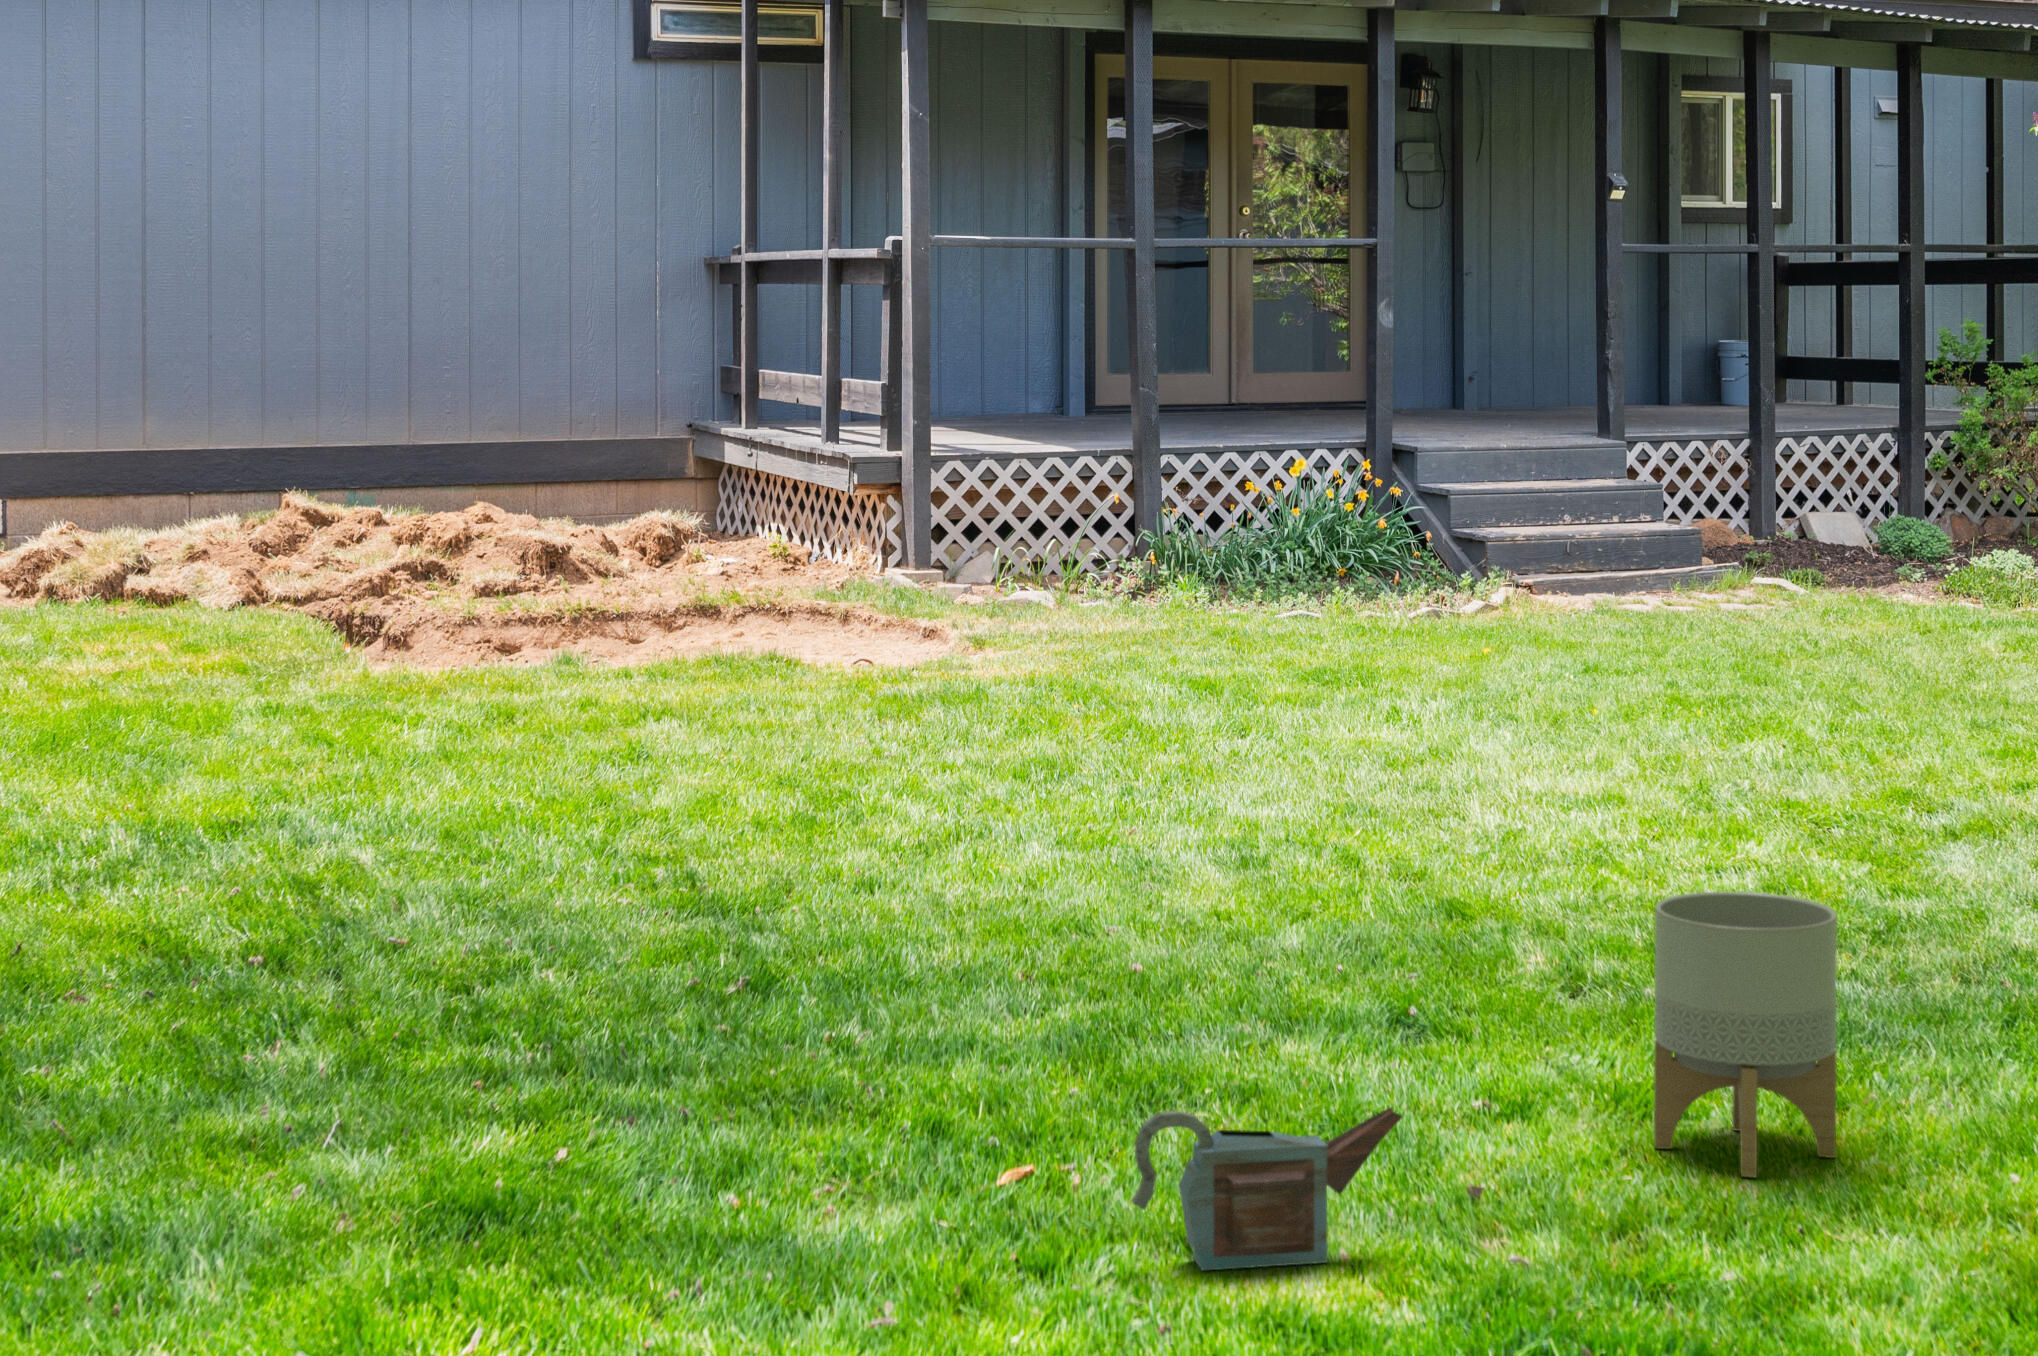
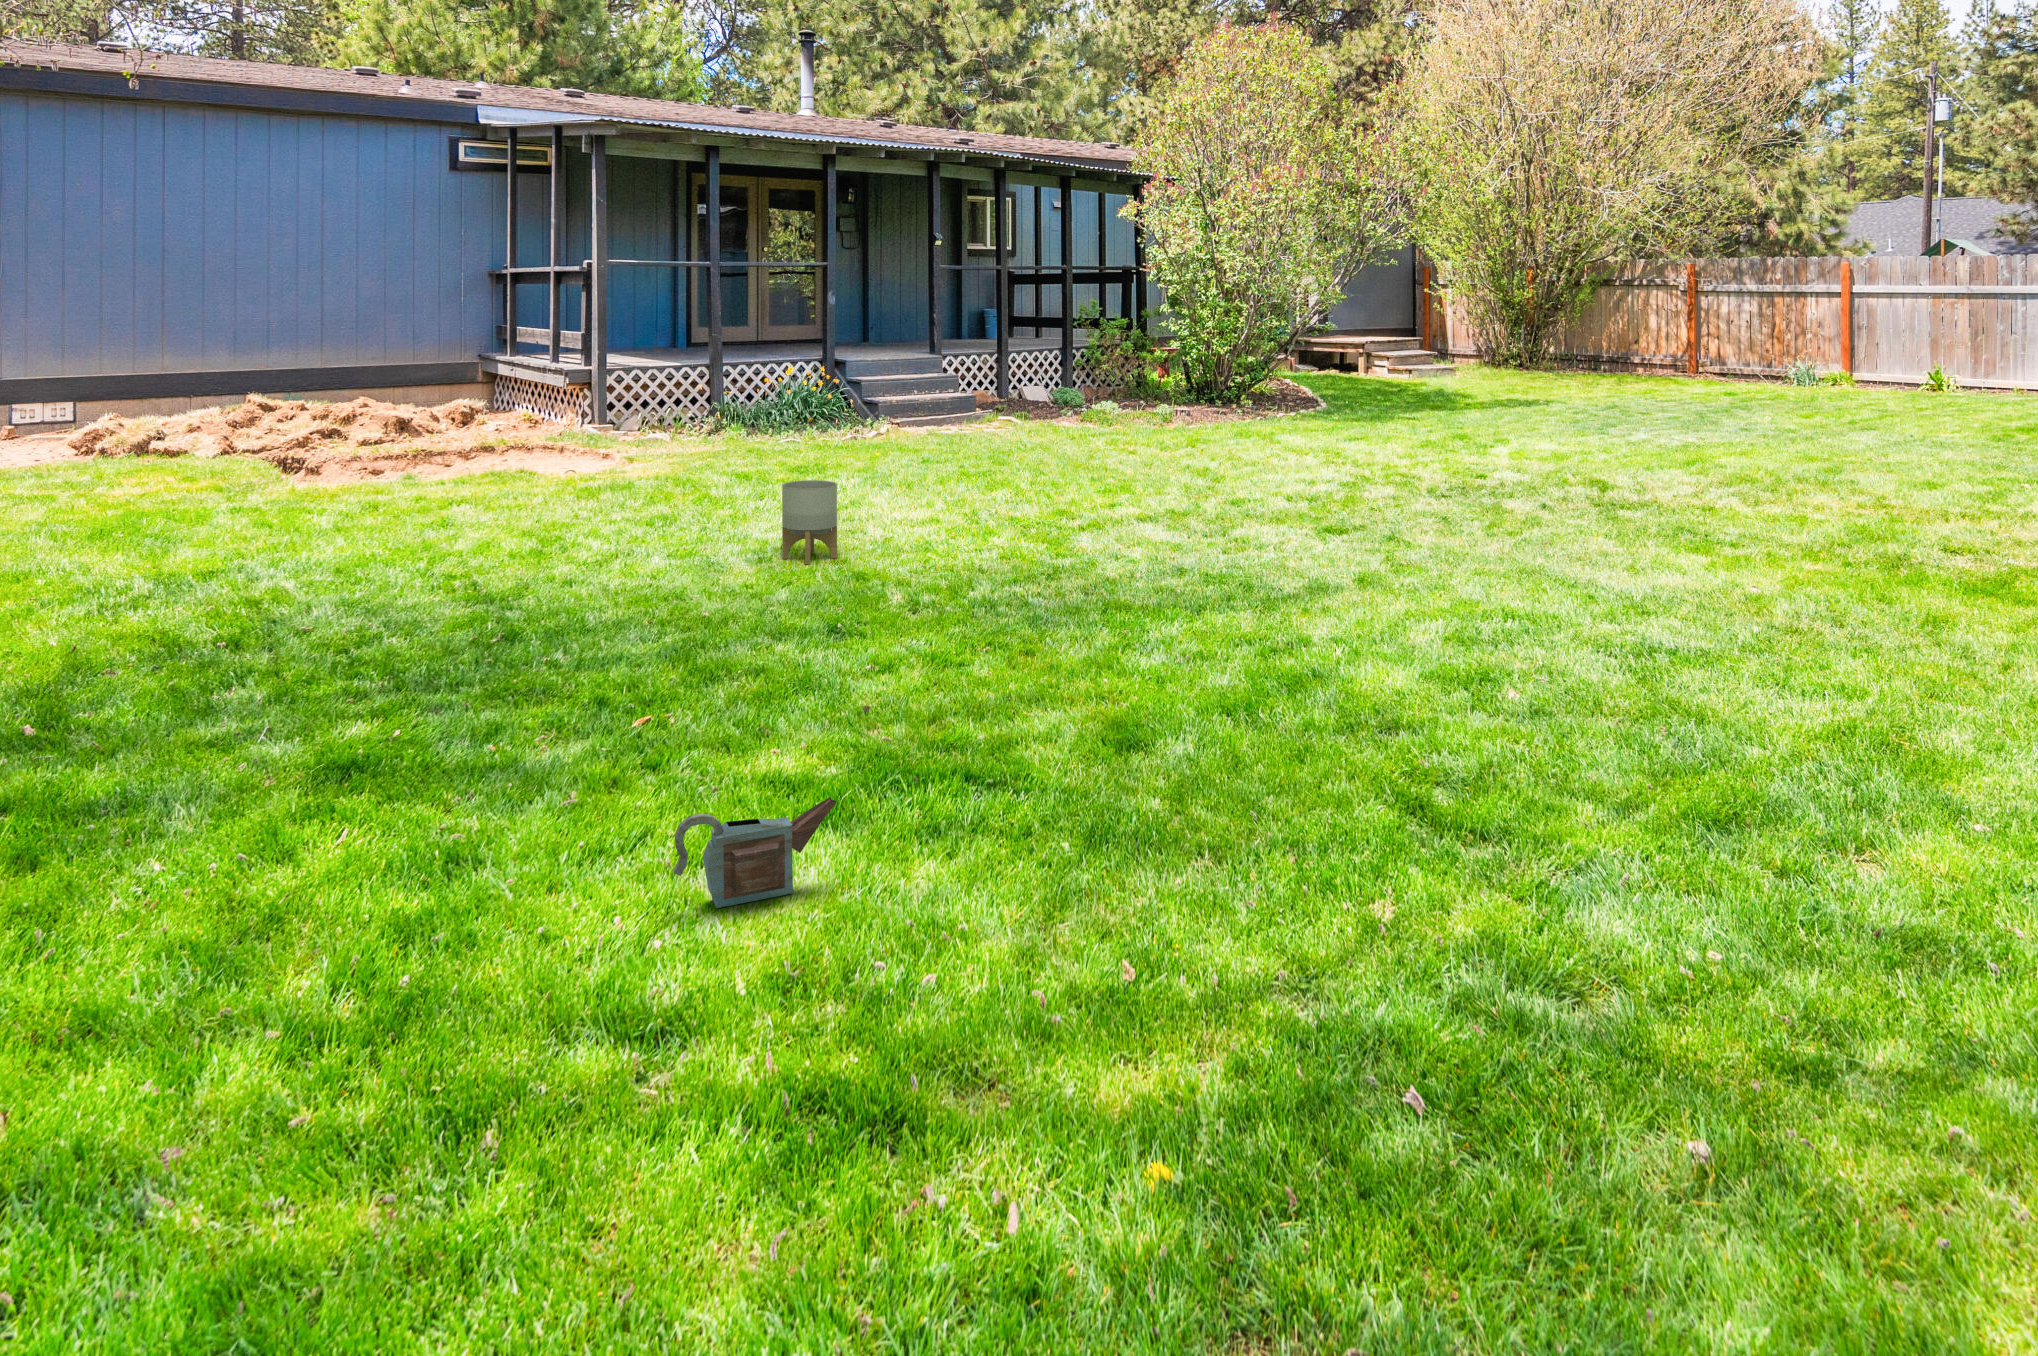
planter: present [1654,892,1837,1178] -> present [782,480,837,564]

